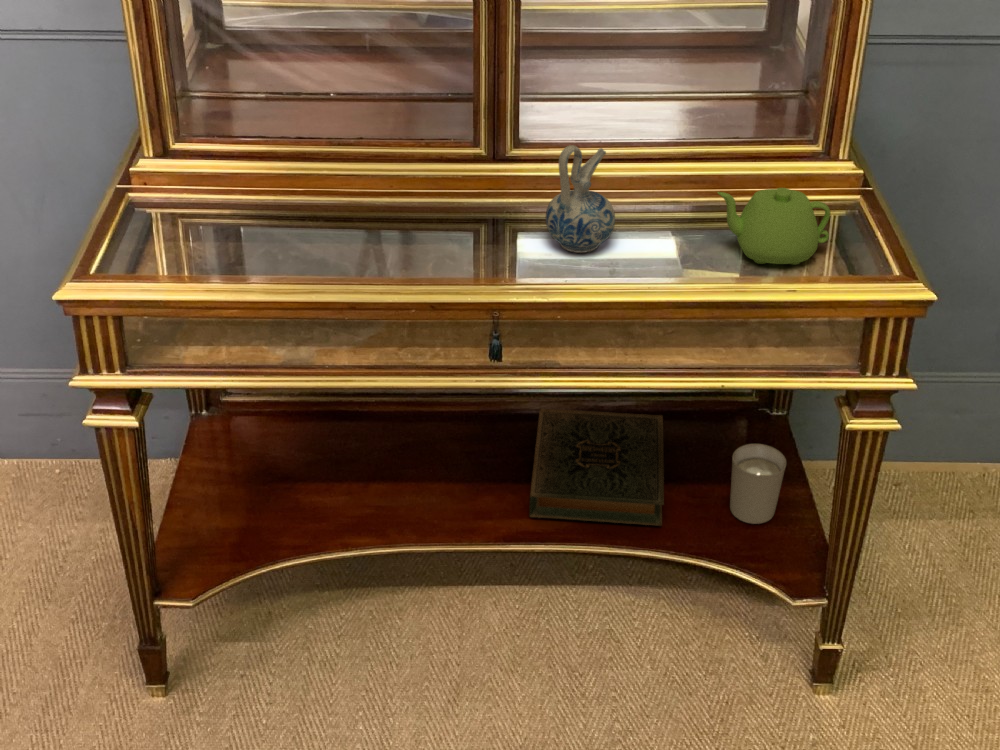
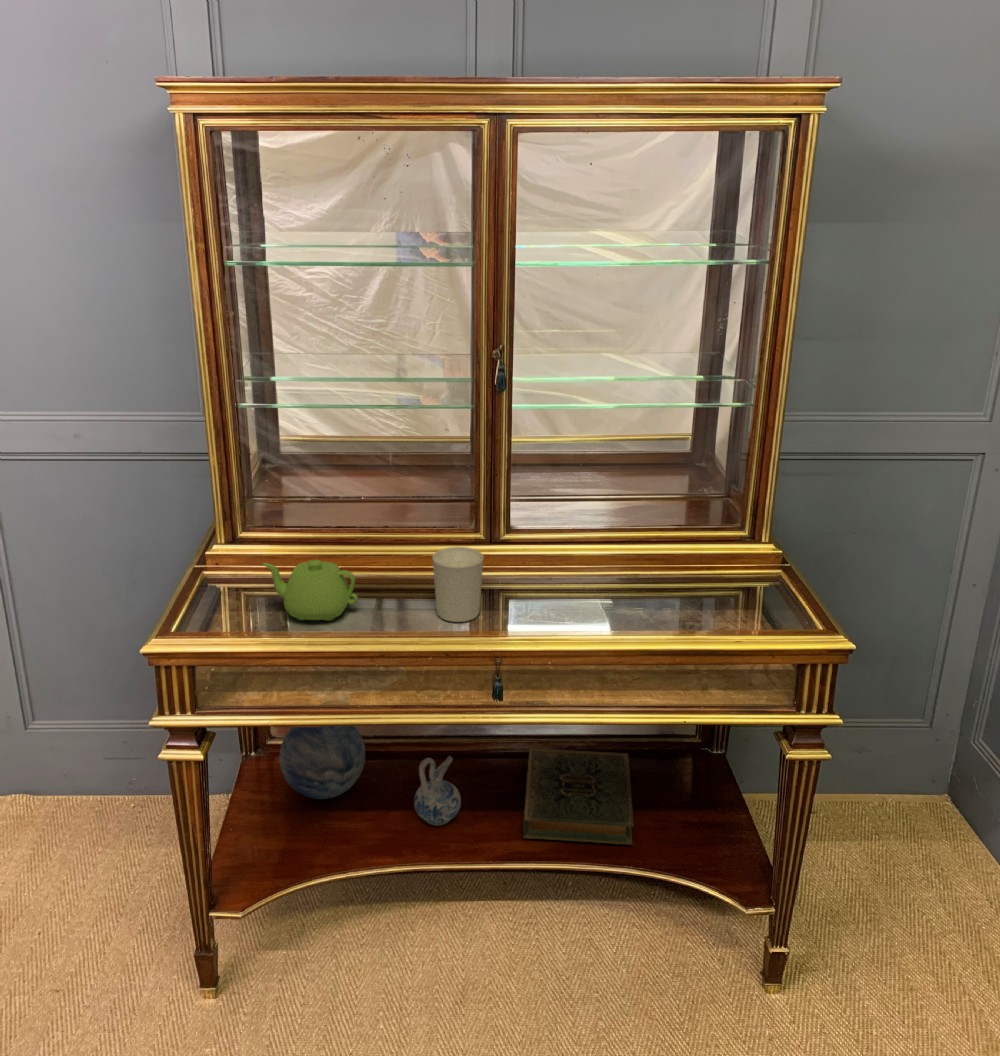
ceramic pitcher: present [546,145,615,253] -> present [414,756,461,826]
teapot: present [717,188,830,265] -> present [263,560,358,621]
decorative orb: none [230,365,335,469] -> present [280,726,365,799]
candle holder: present [730,444,787,524] -> present [432,547,484,622]

